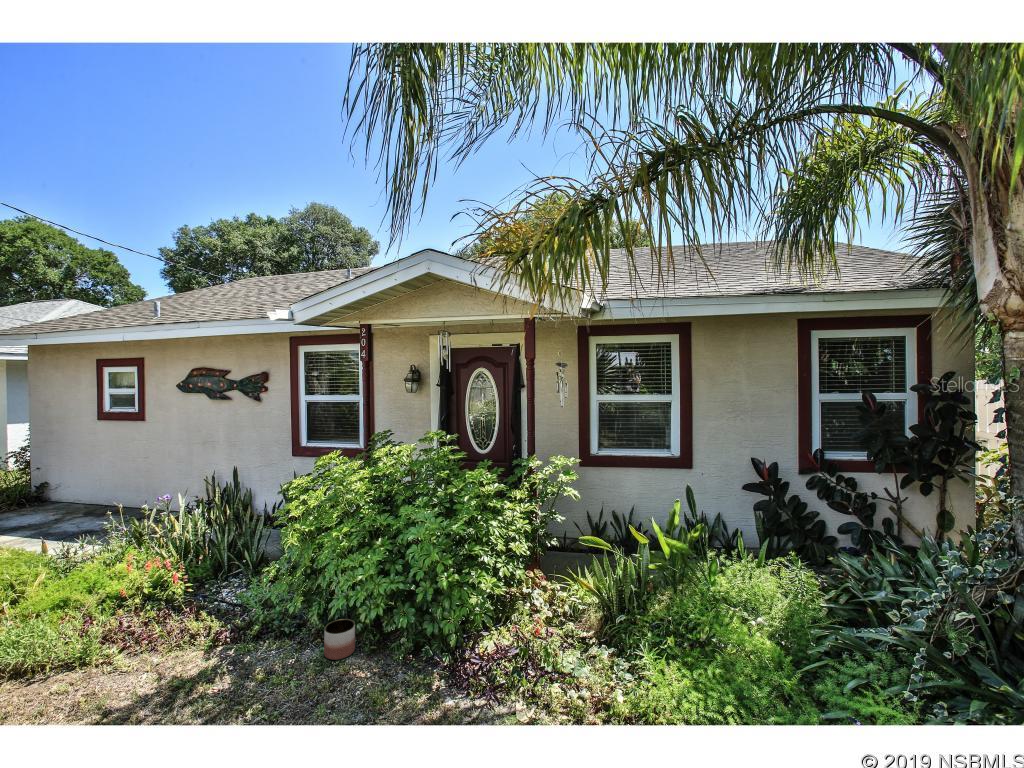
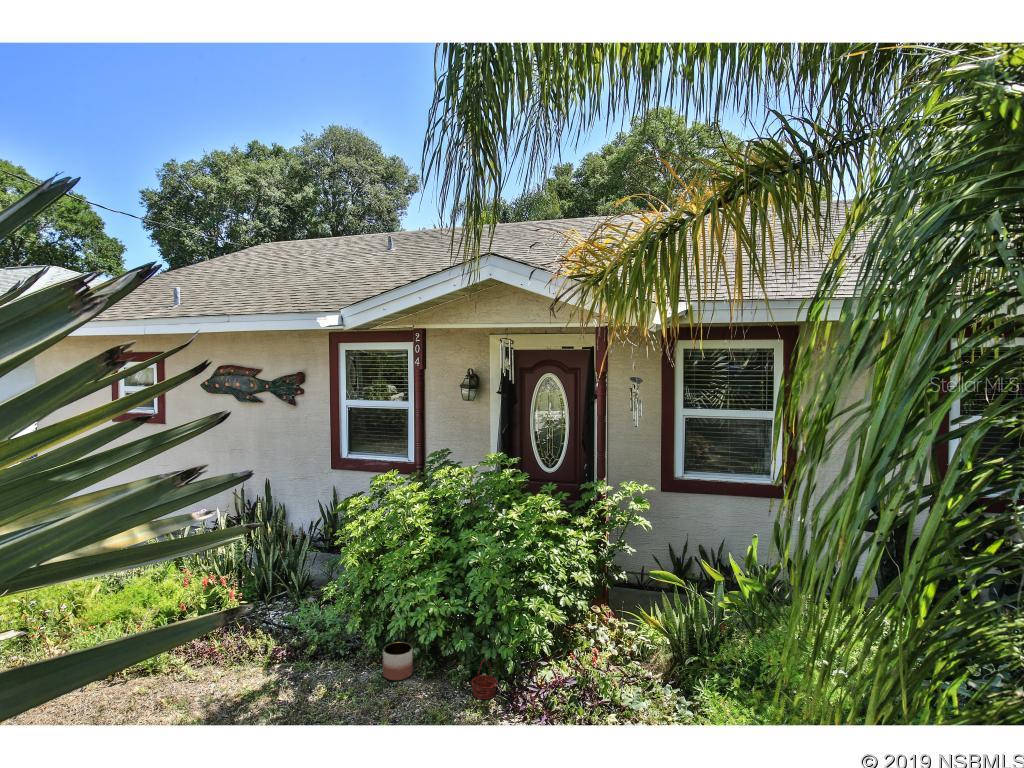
basket: none [412,632,439,675] -> present [471,658,498,699]

